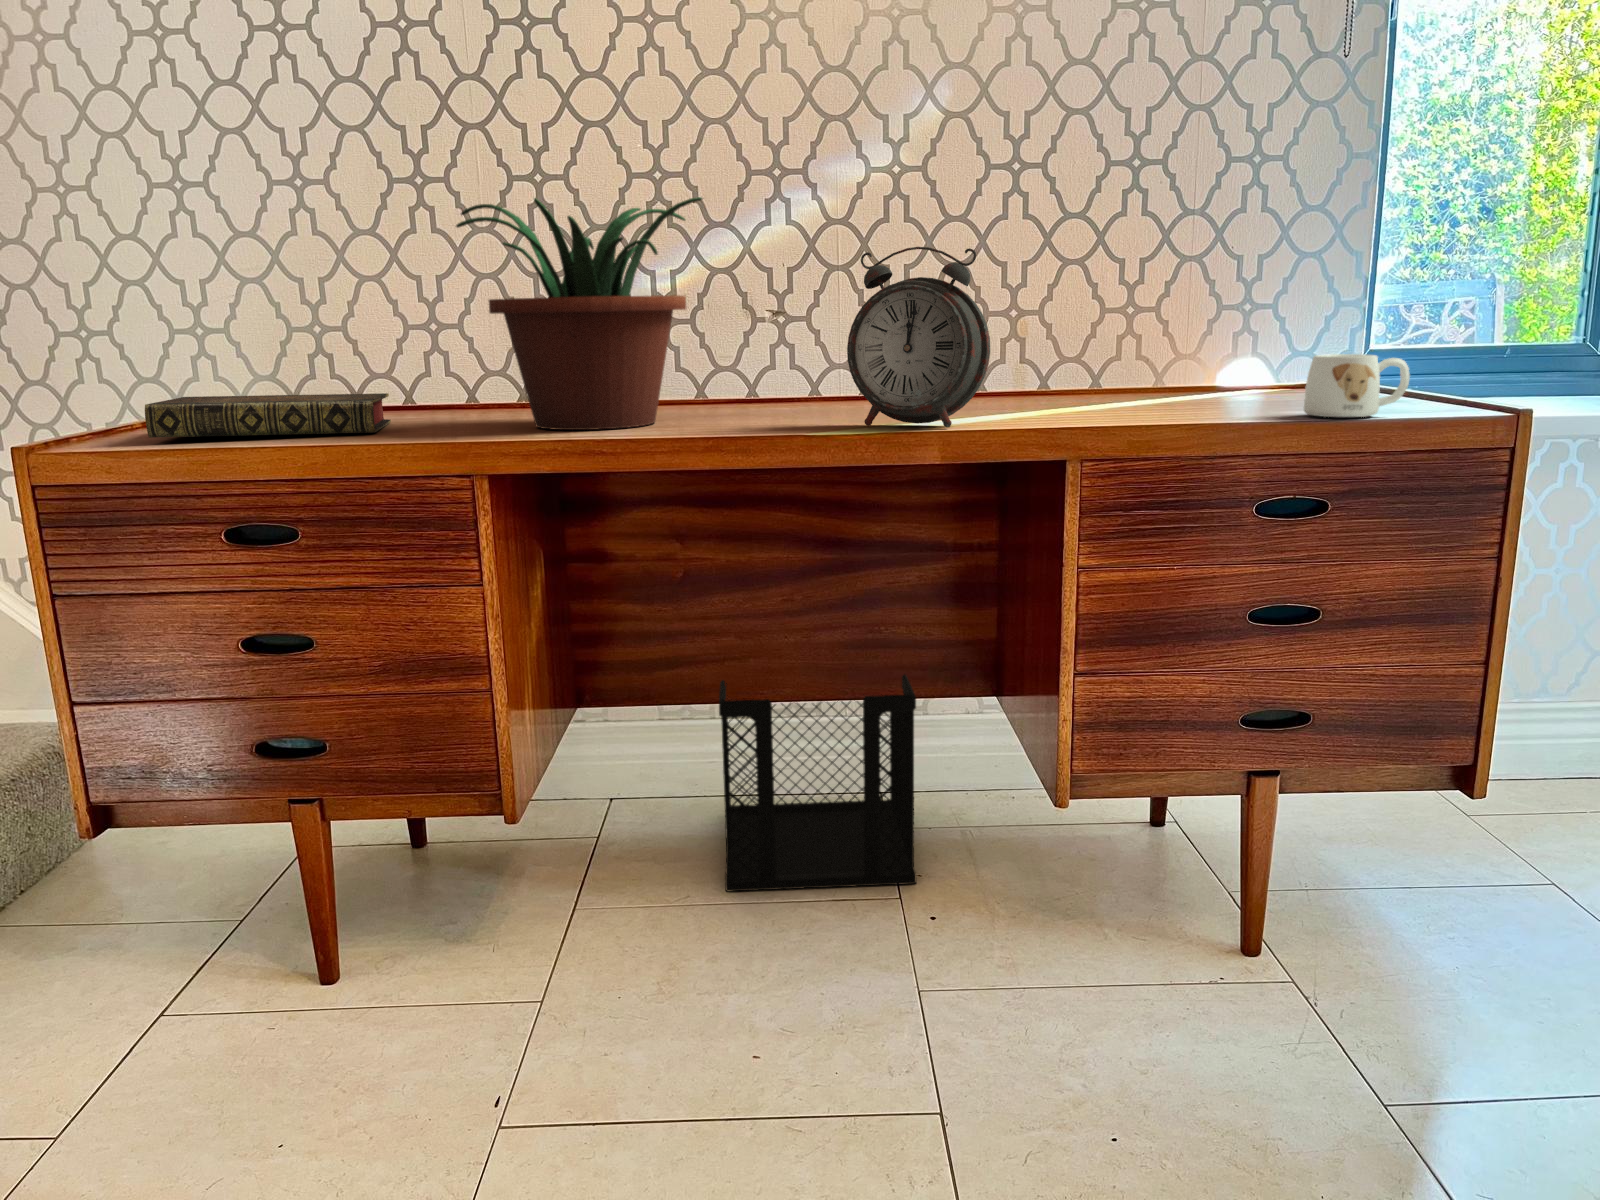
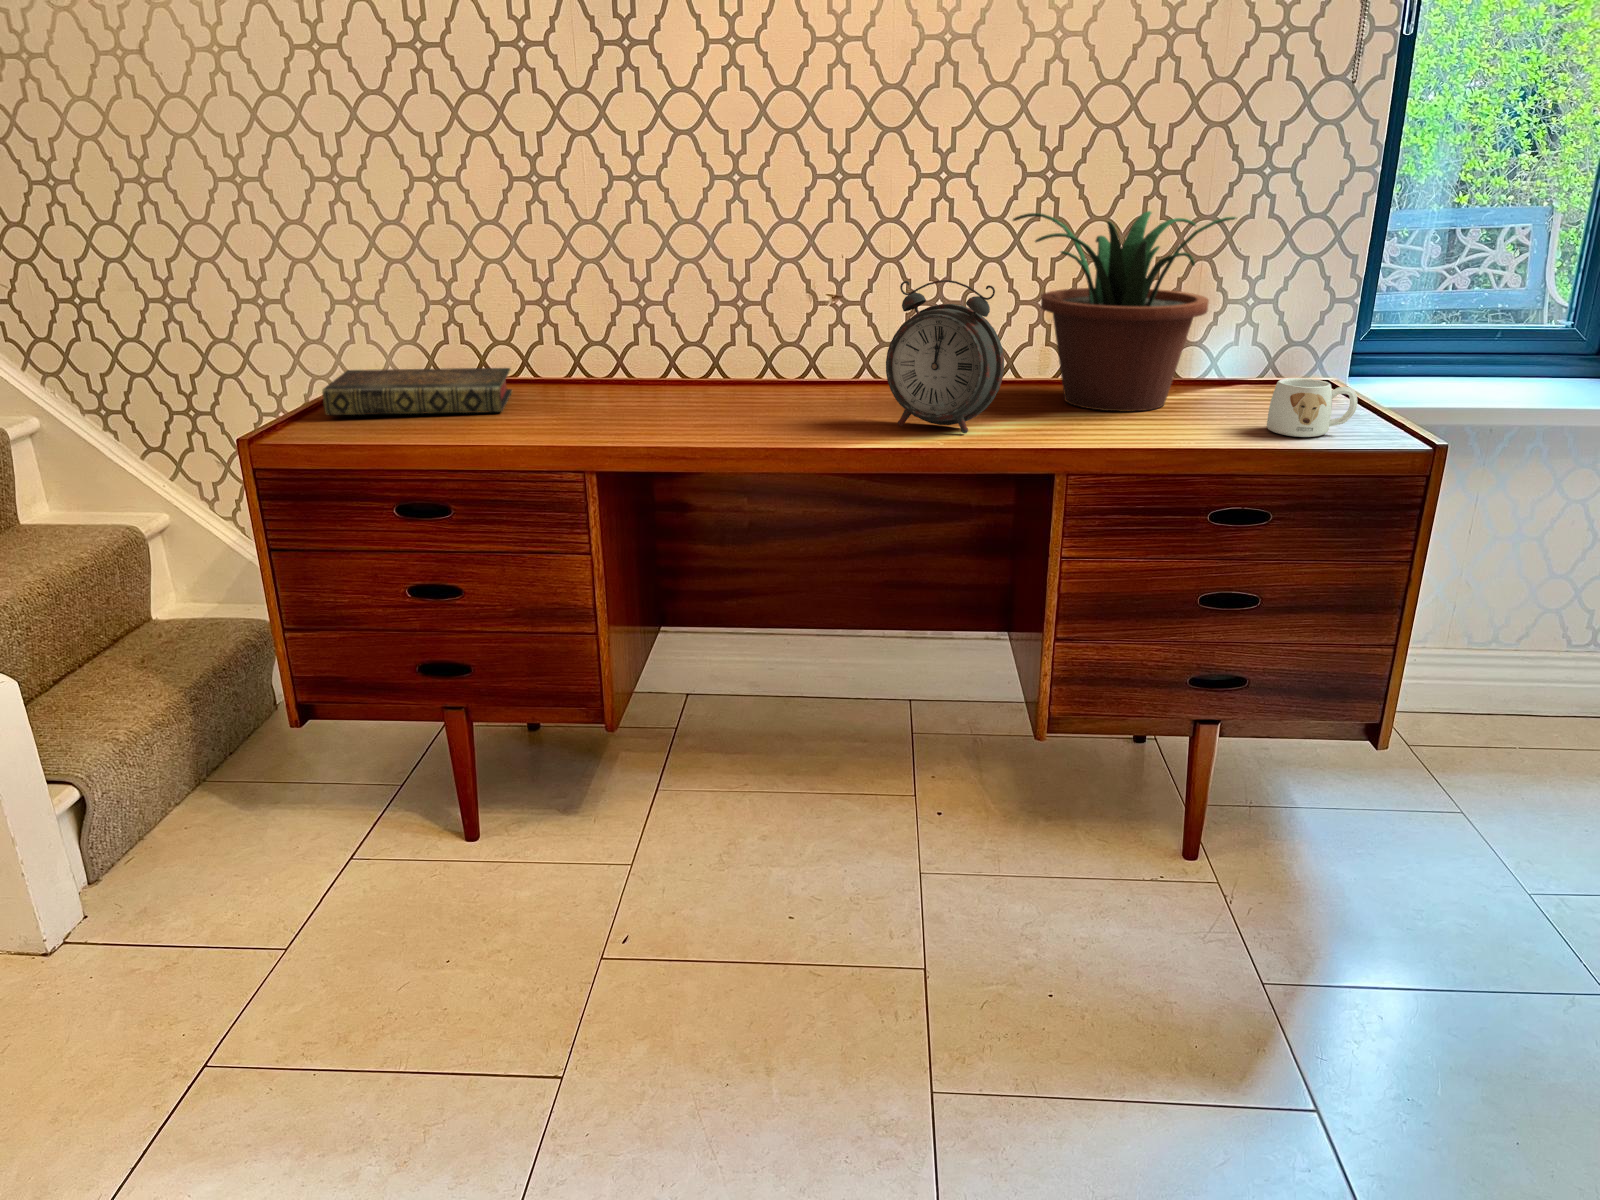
potted plant: present [456,197,703,430] -> present [1013,211,1236,412]
wastebasket: present [719,675,916,892] -> none [775,578,936,782]

